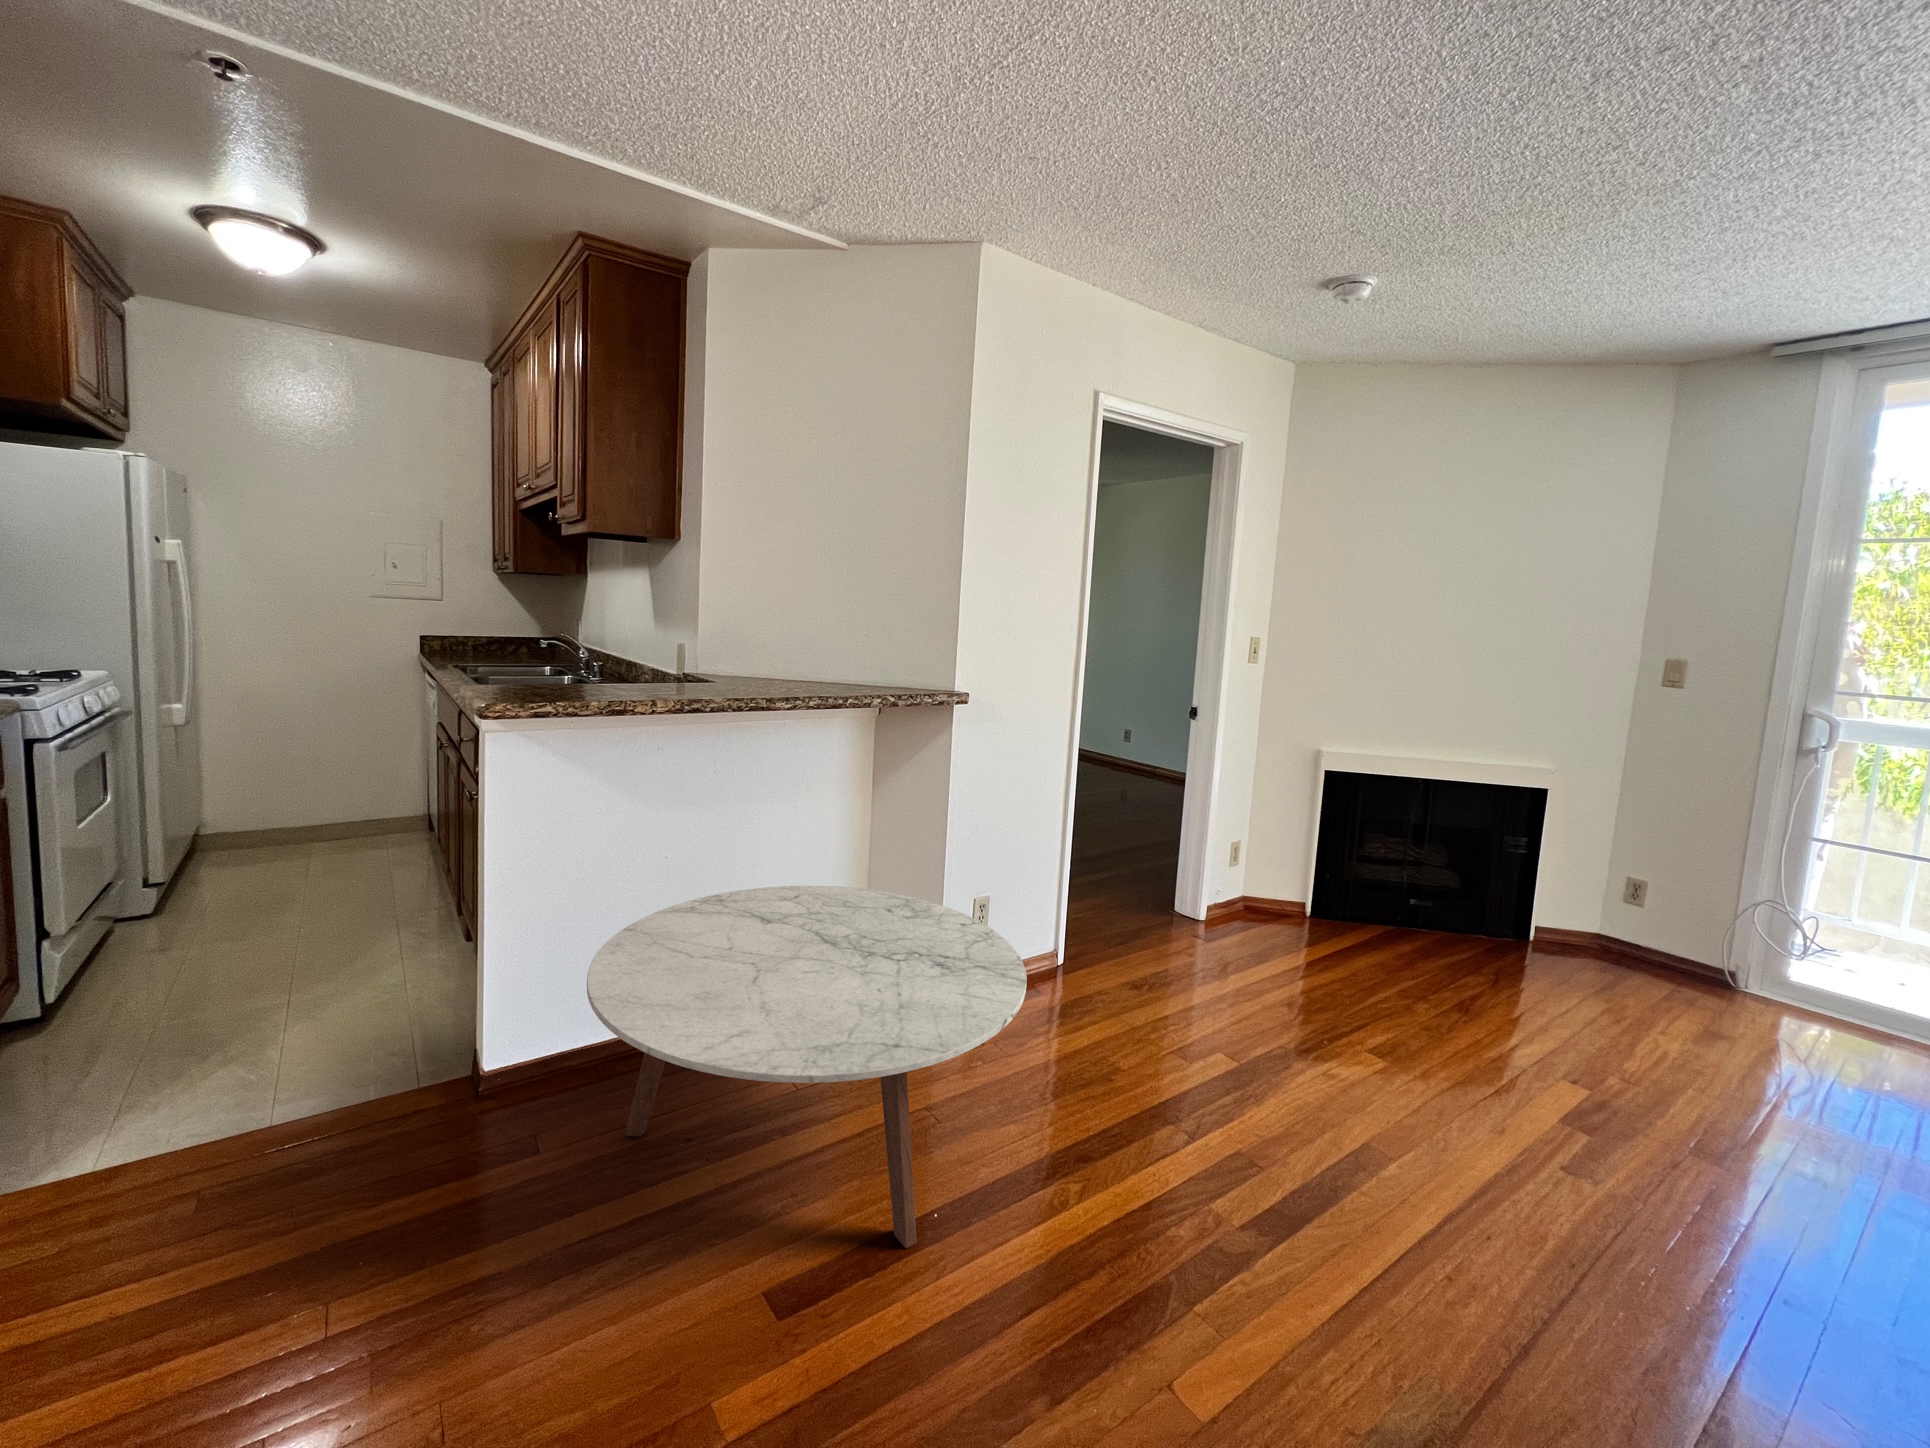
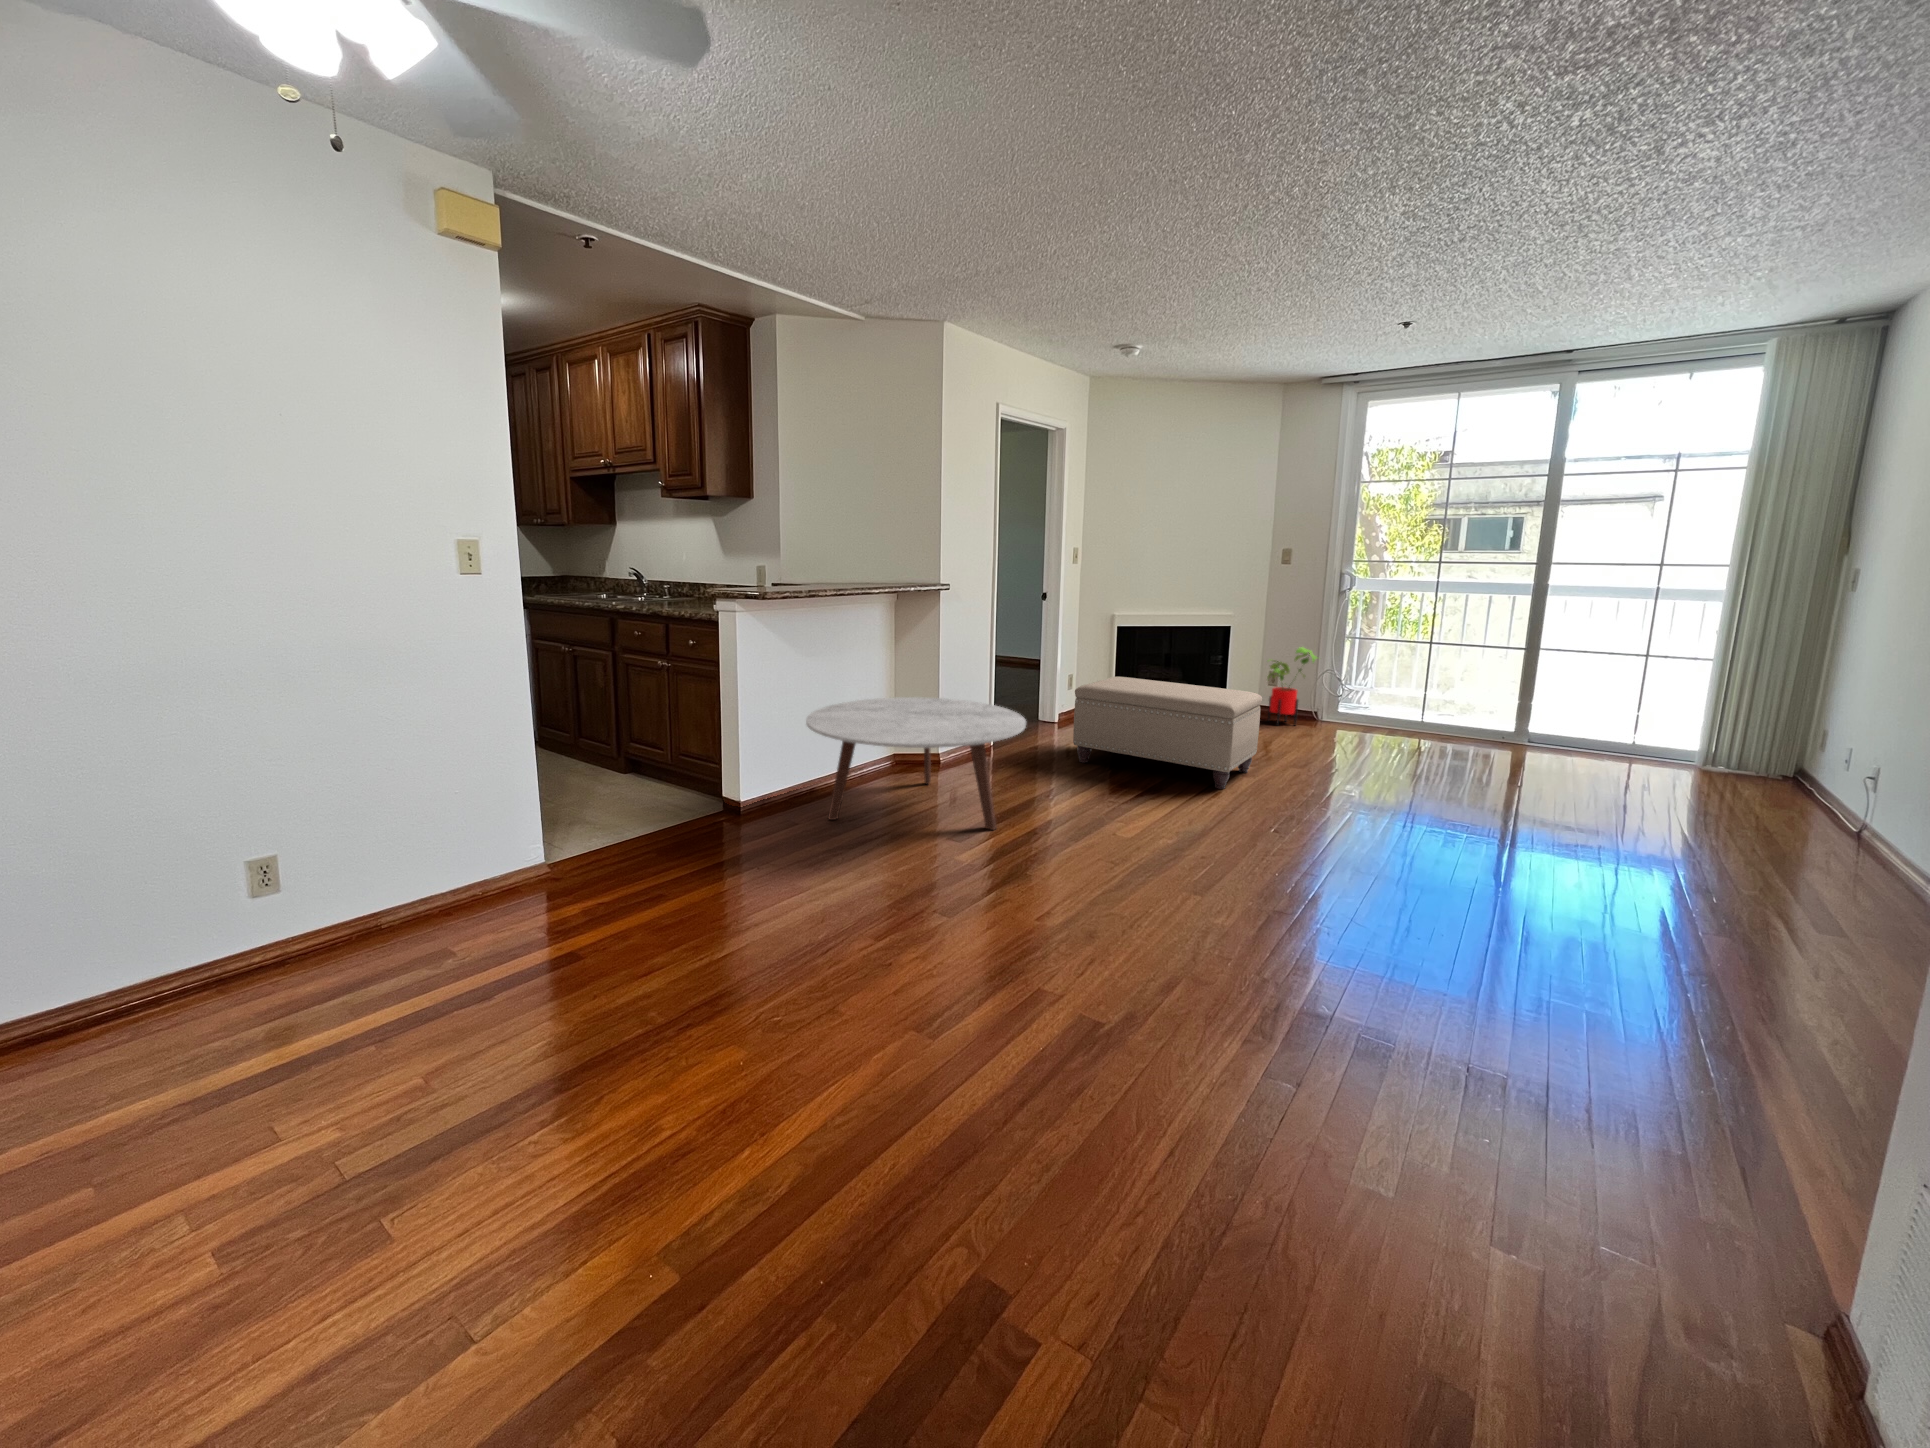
house plant: none [1619,848,1747,994] -> present [1267,647,1317,725]
ottoman: none [1192,876,1607,1190] -> present [1073,677,1262,789]

